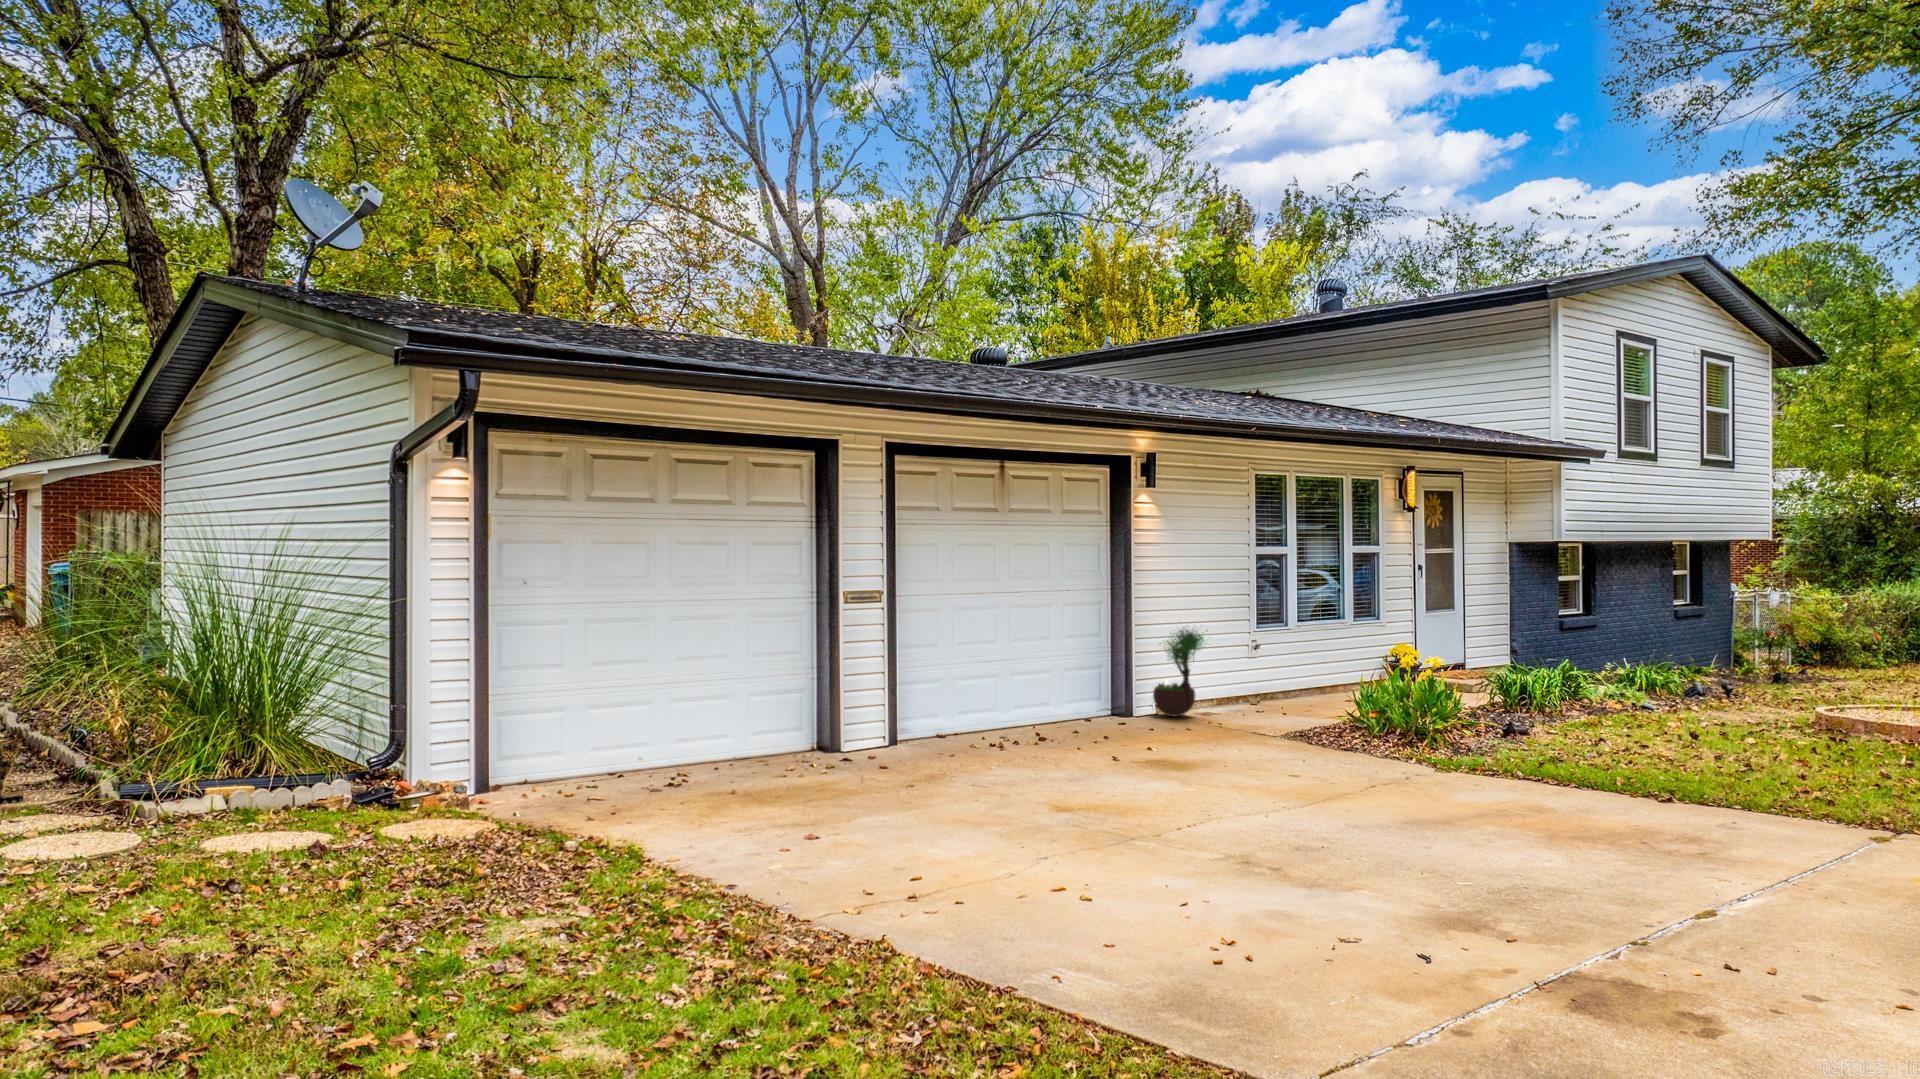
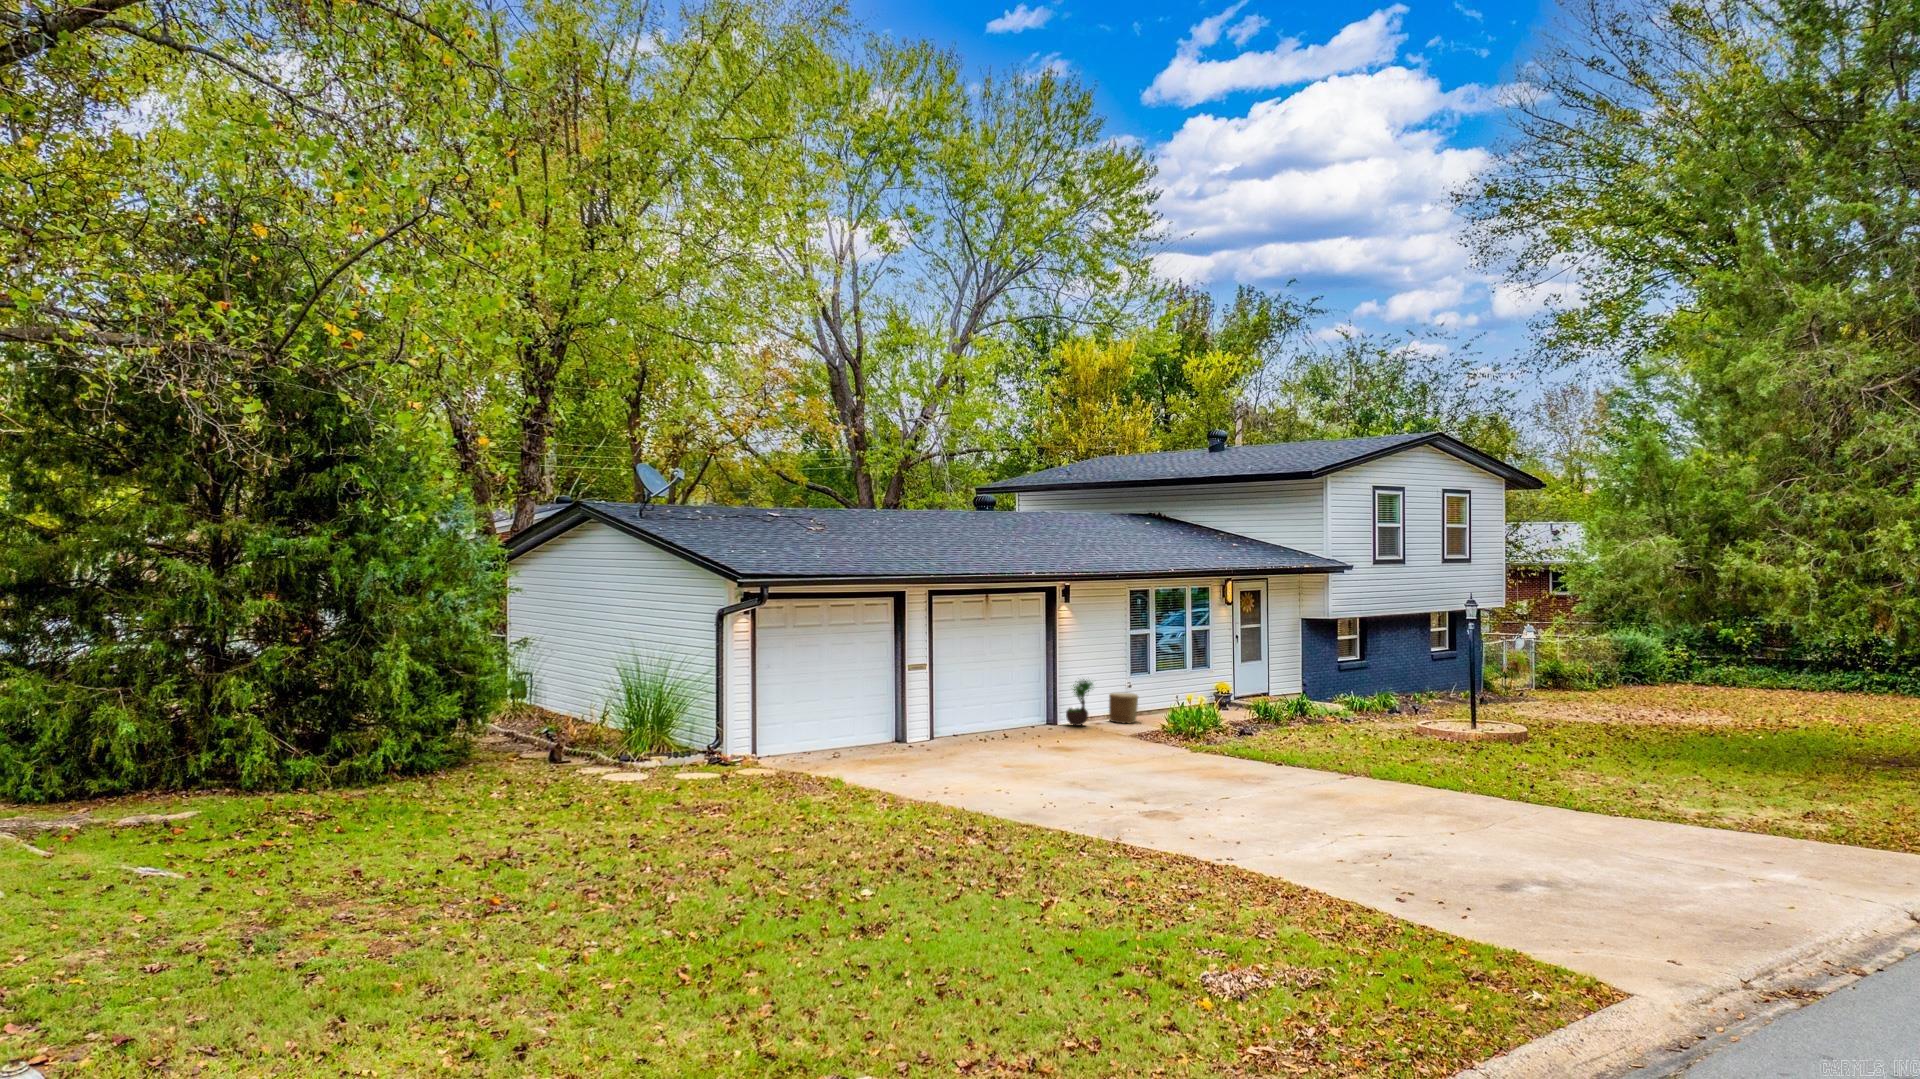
woven basket: none [1226,657,1280,712] -> present [1109,693,1138,723]

